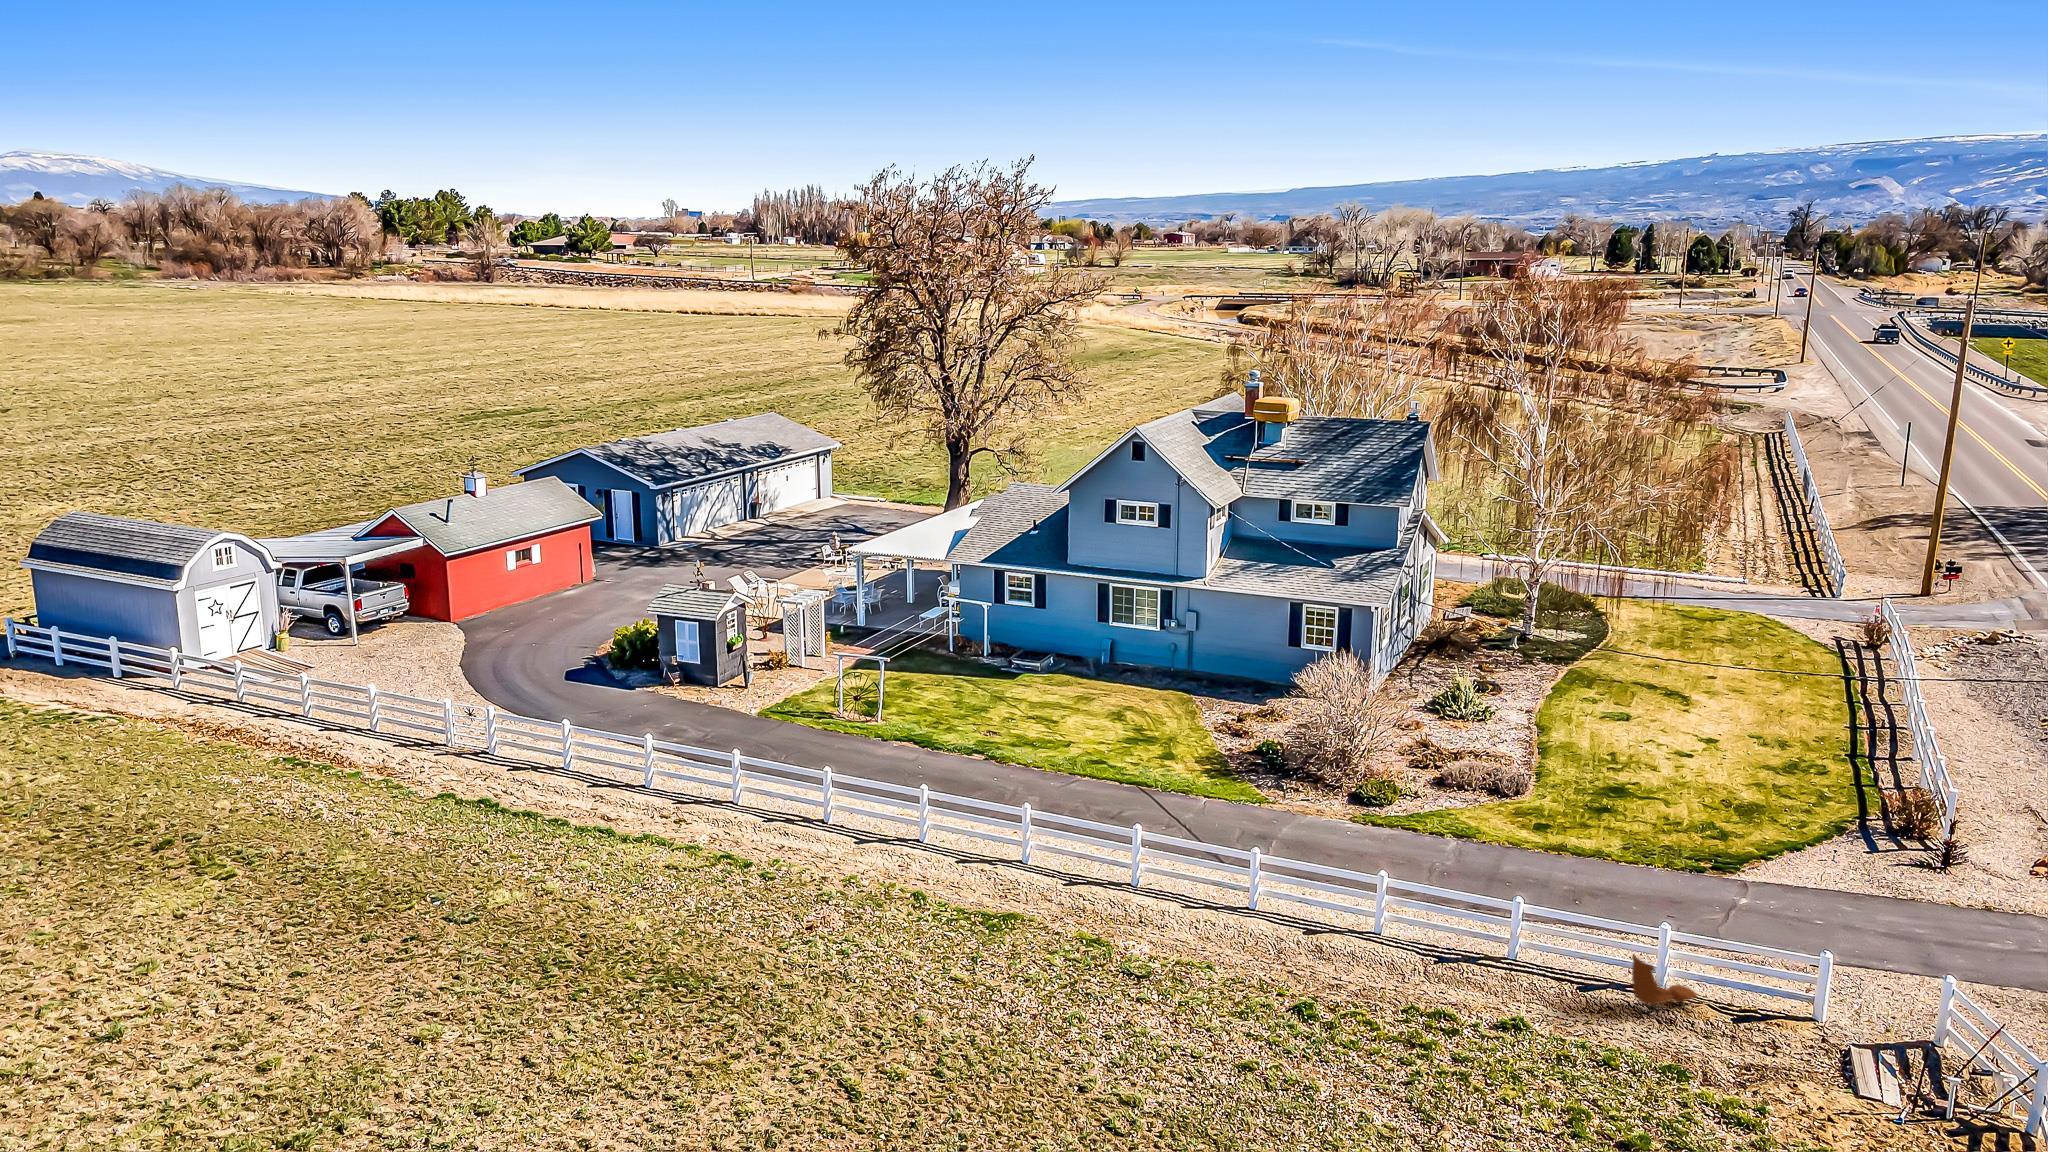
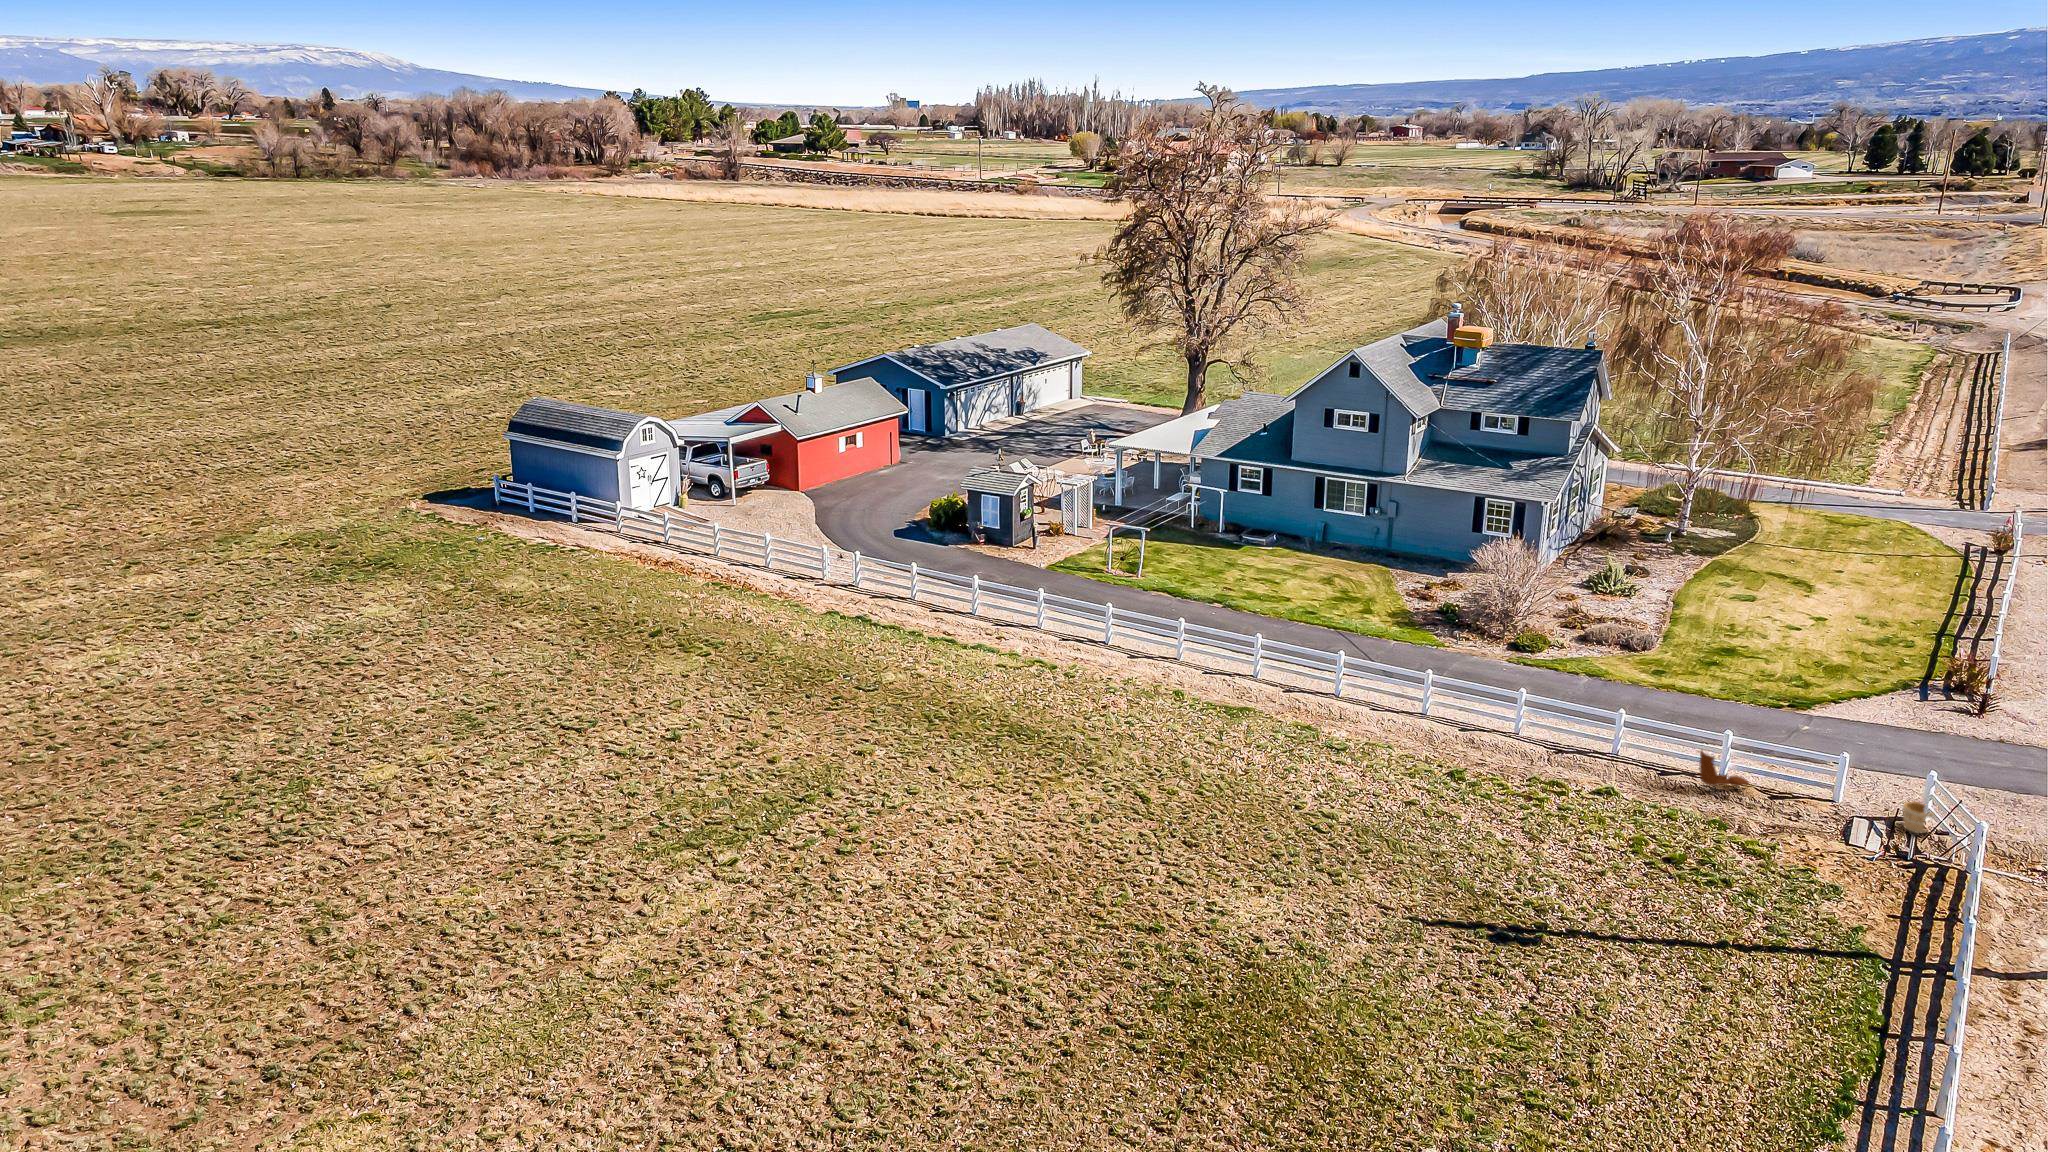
wooden bucket: none [1905,1012,1952,1060] -> present [1903,801,1934,833]

